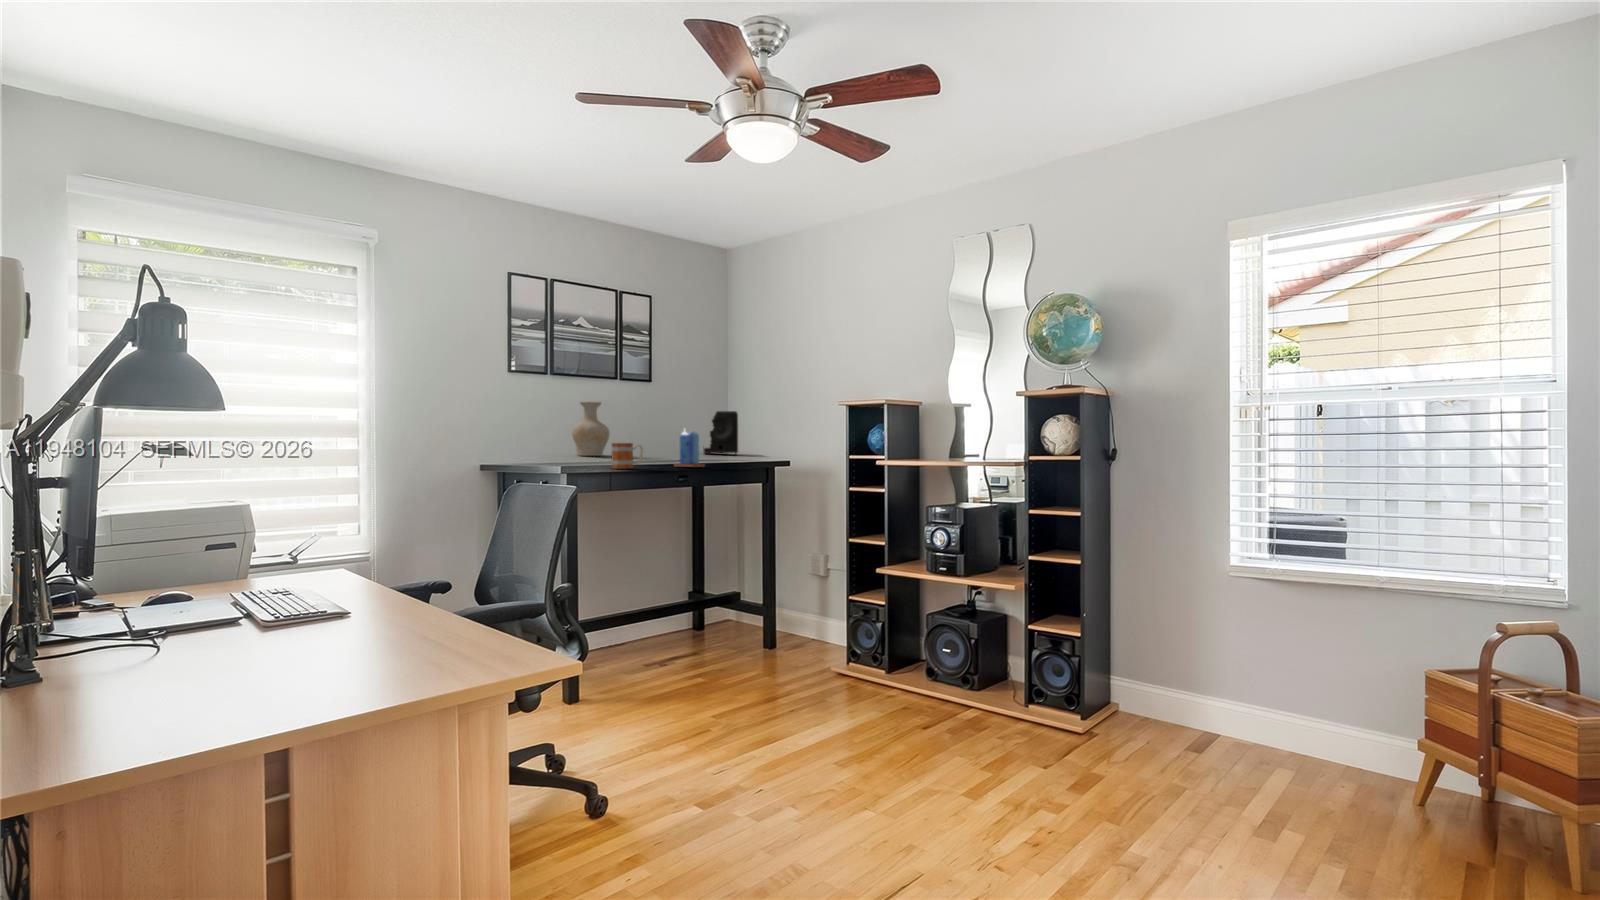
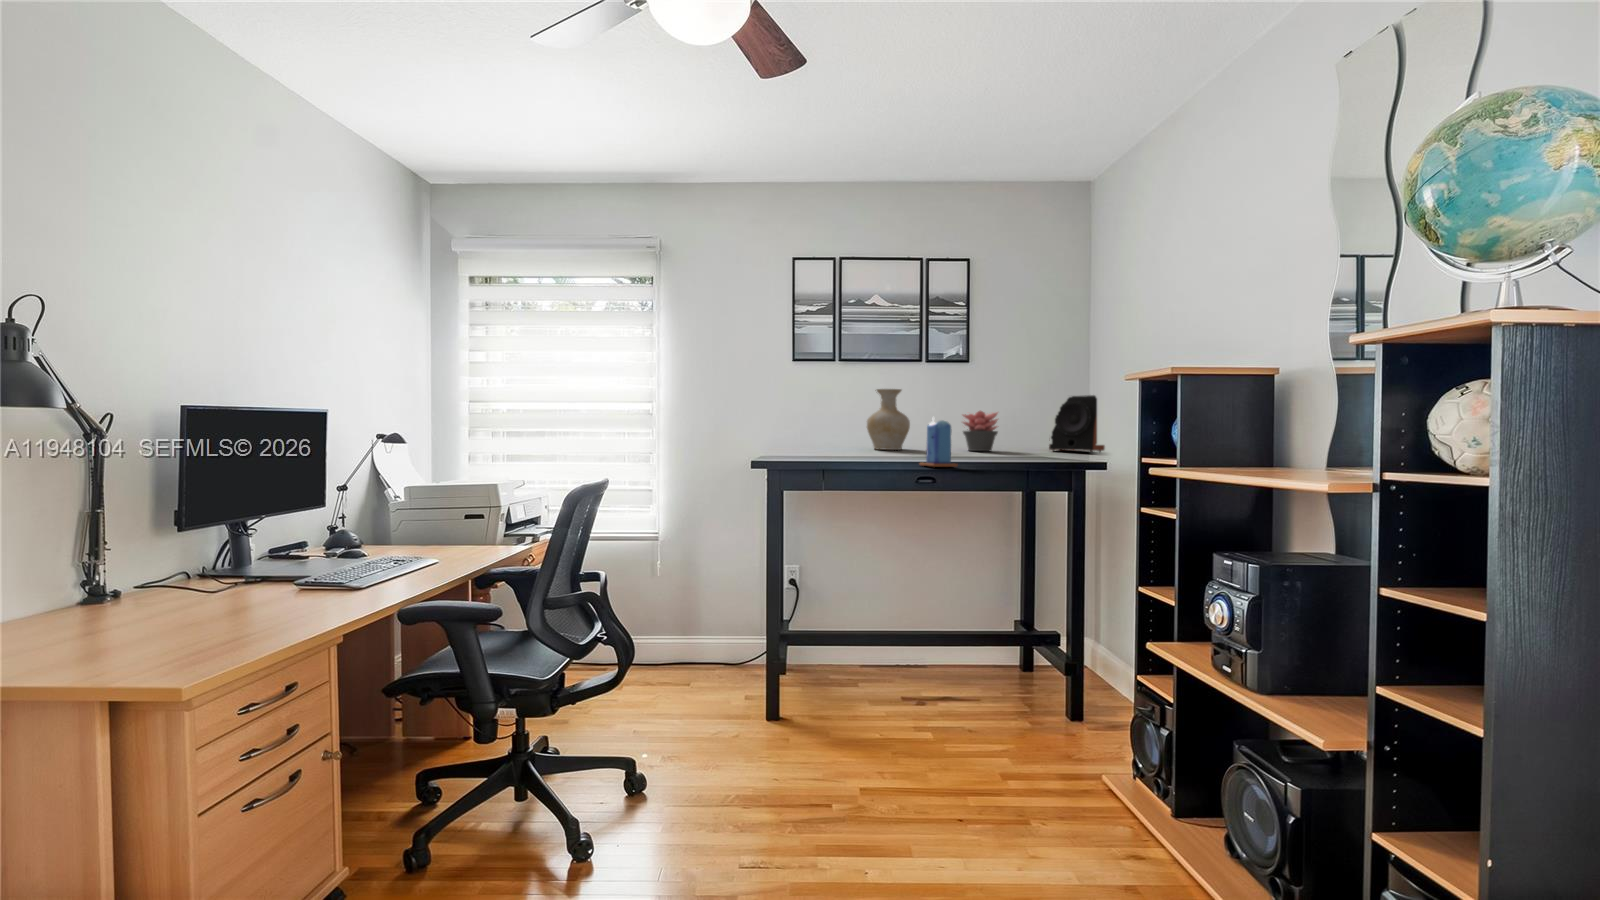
succulent plant: none [643,422,676,455] -> present [963,411,998,451]
mug: present [612,443,643,469] -> none [832,435,871,465]

